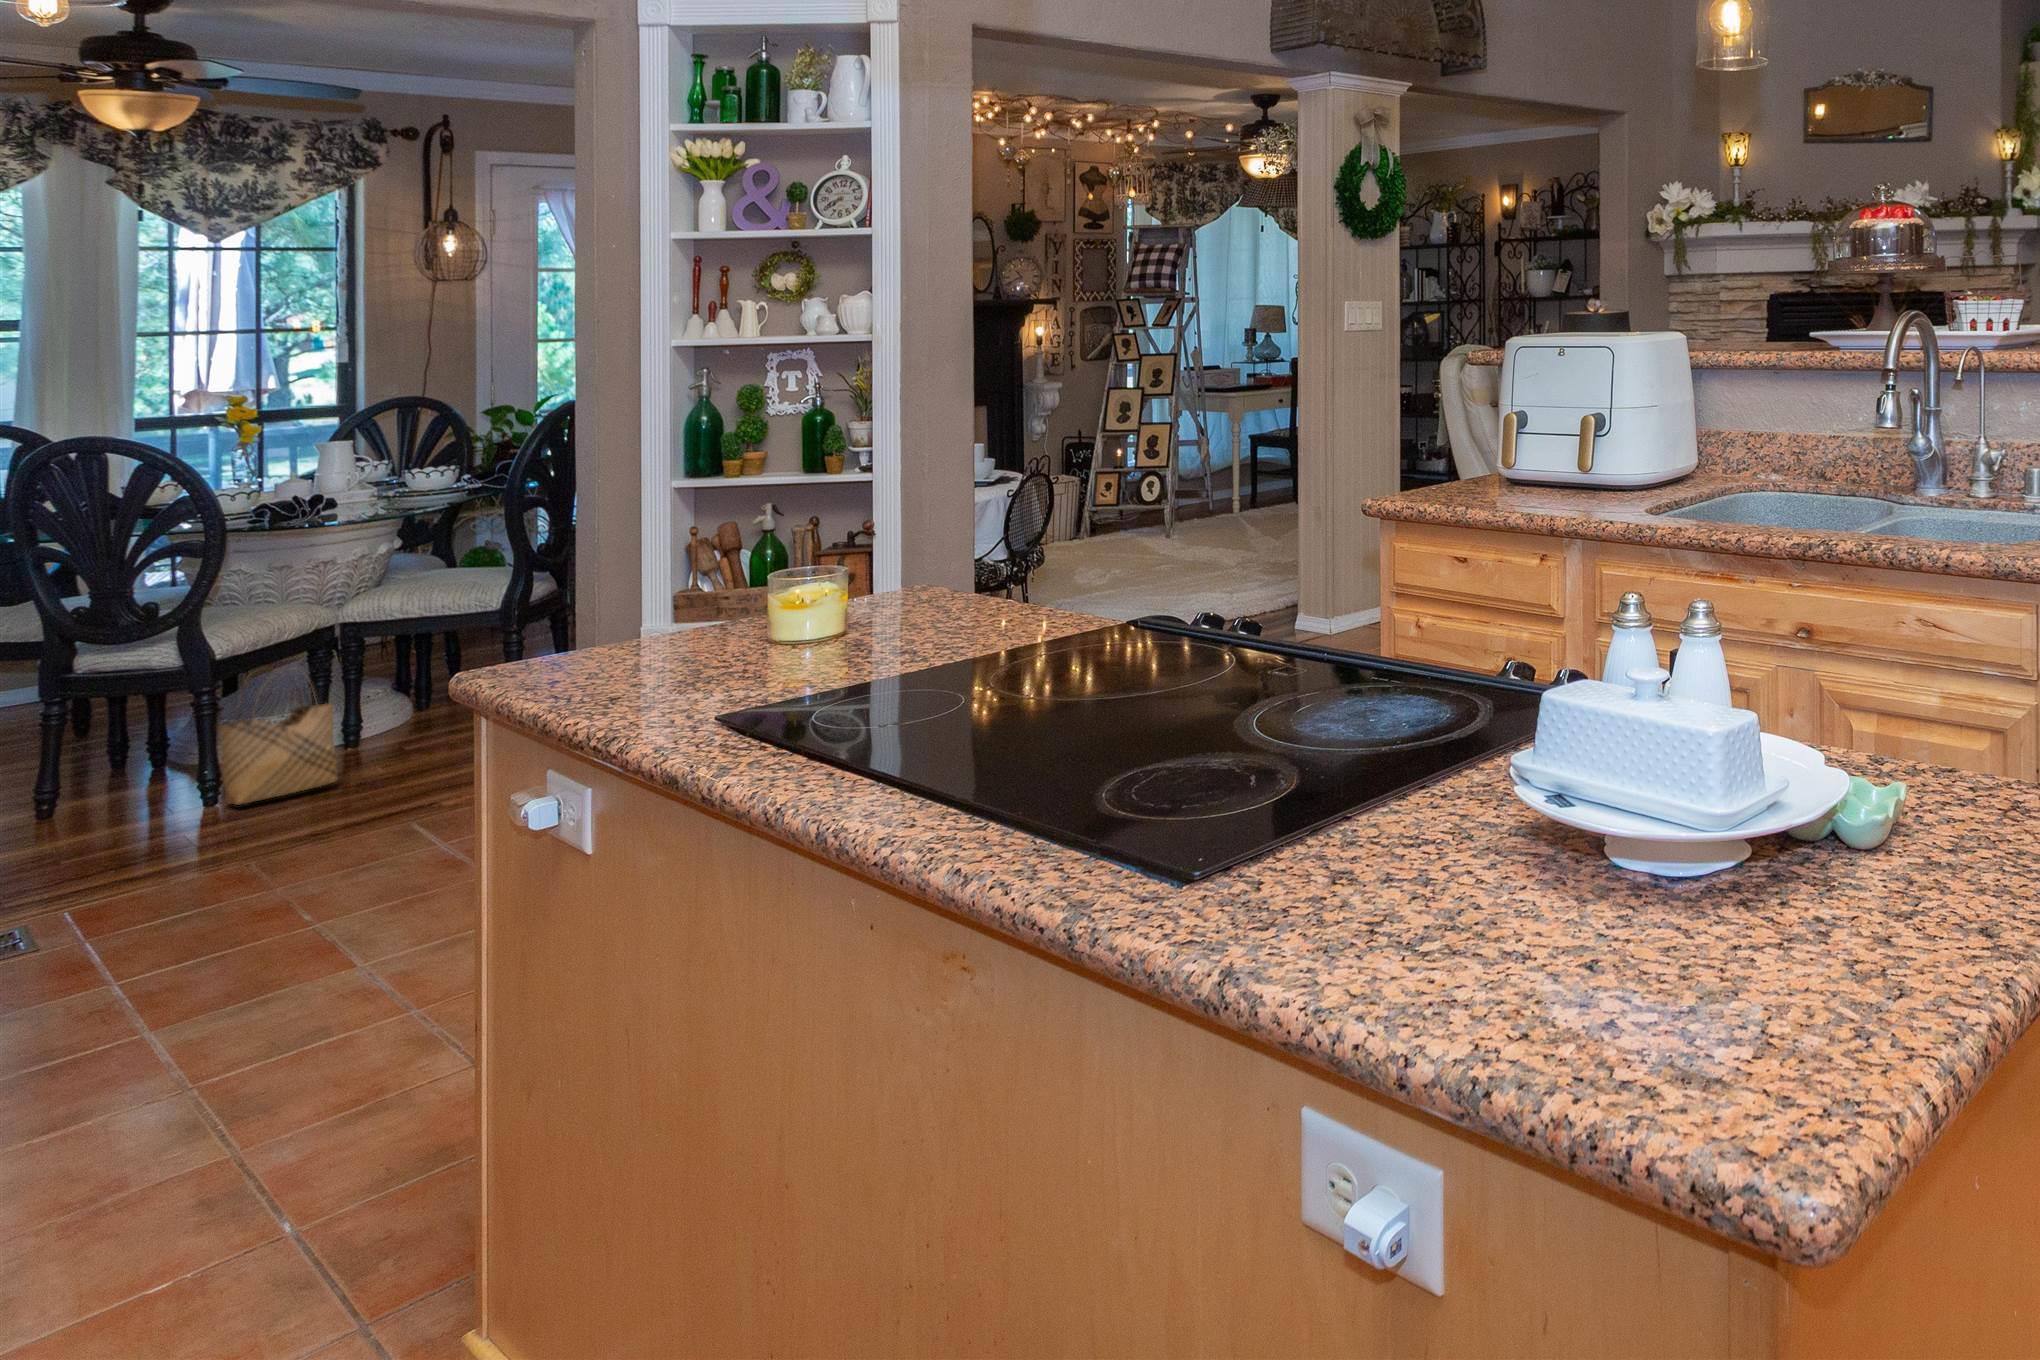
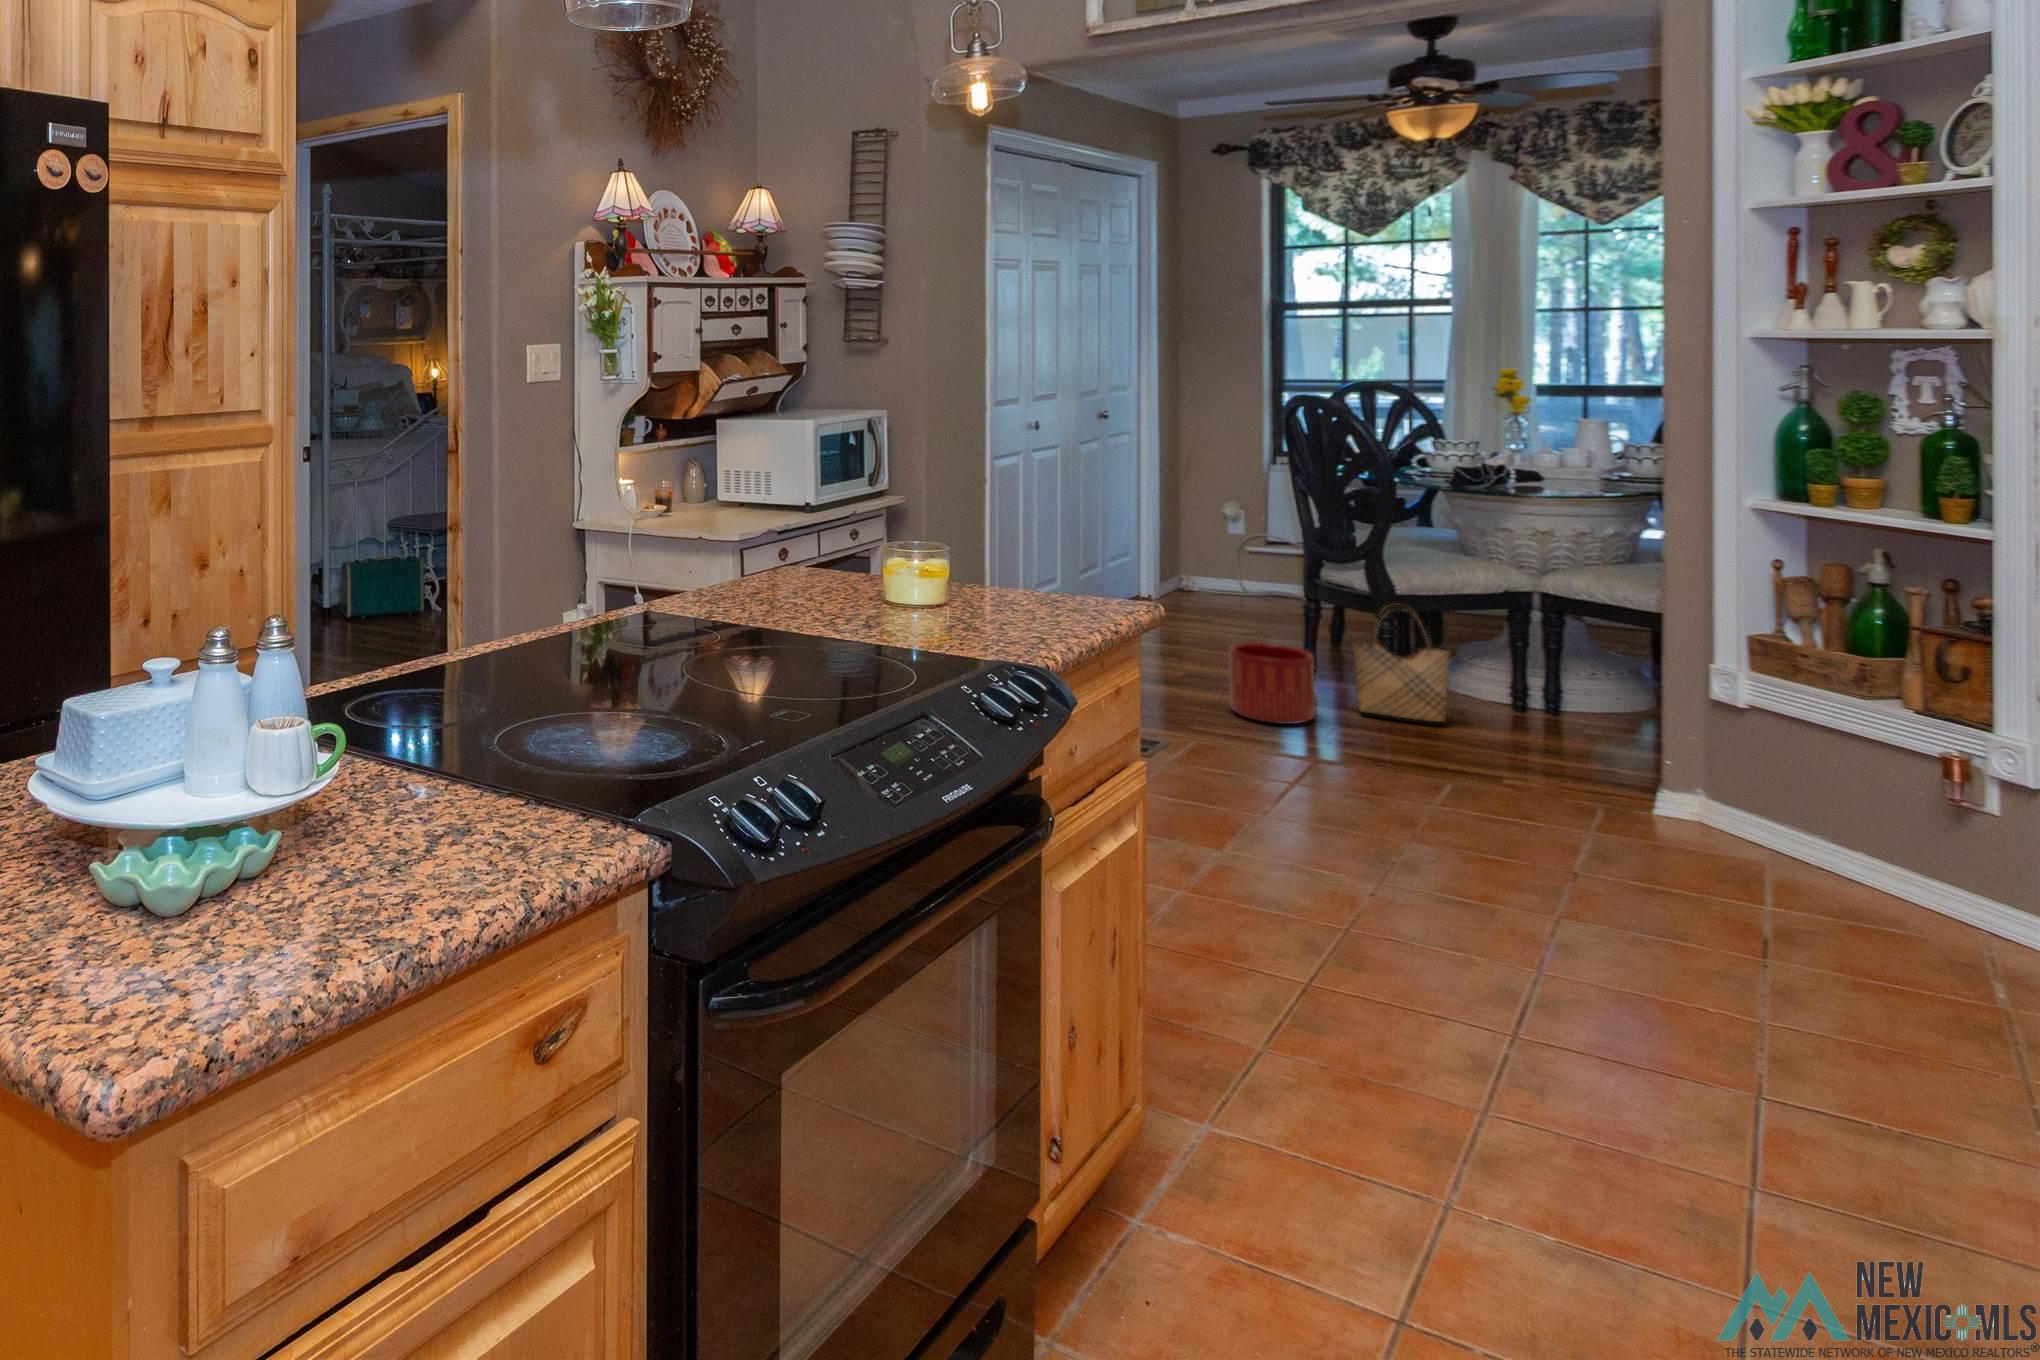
planter: none [63,752,198,863] -> present [1230,643,1314,724]

